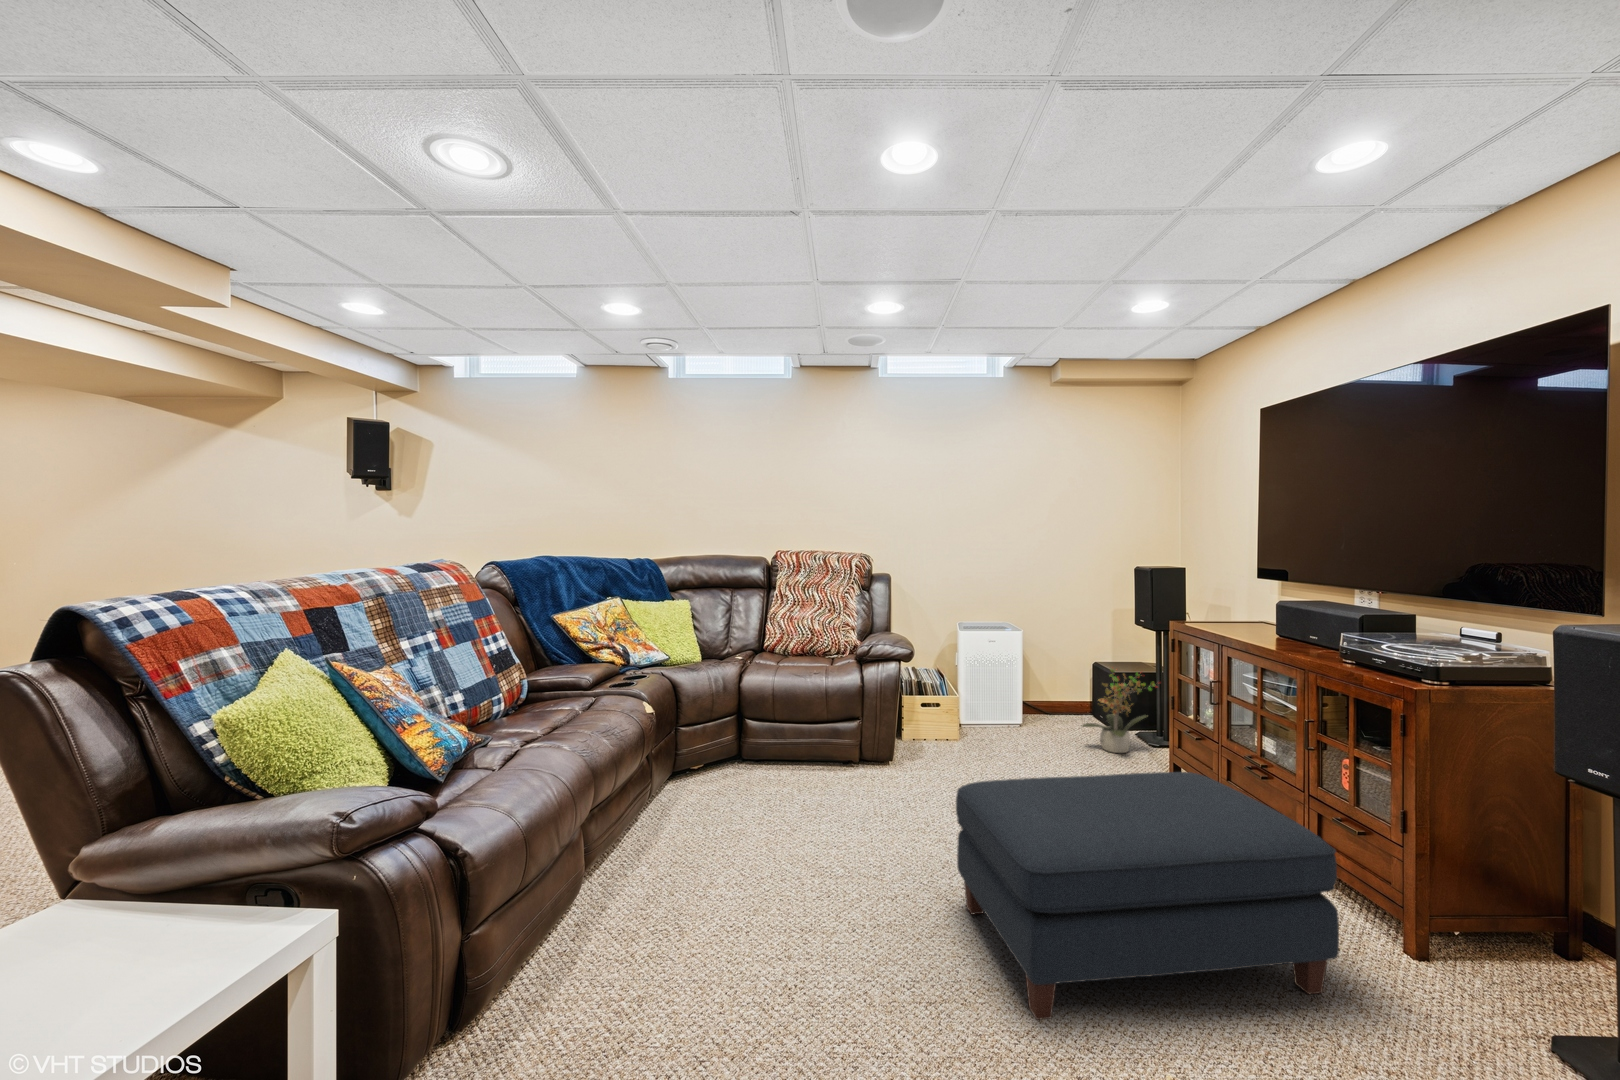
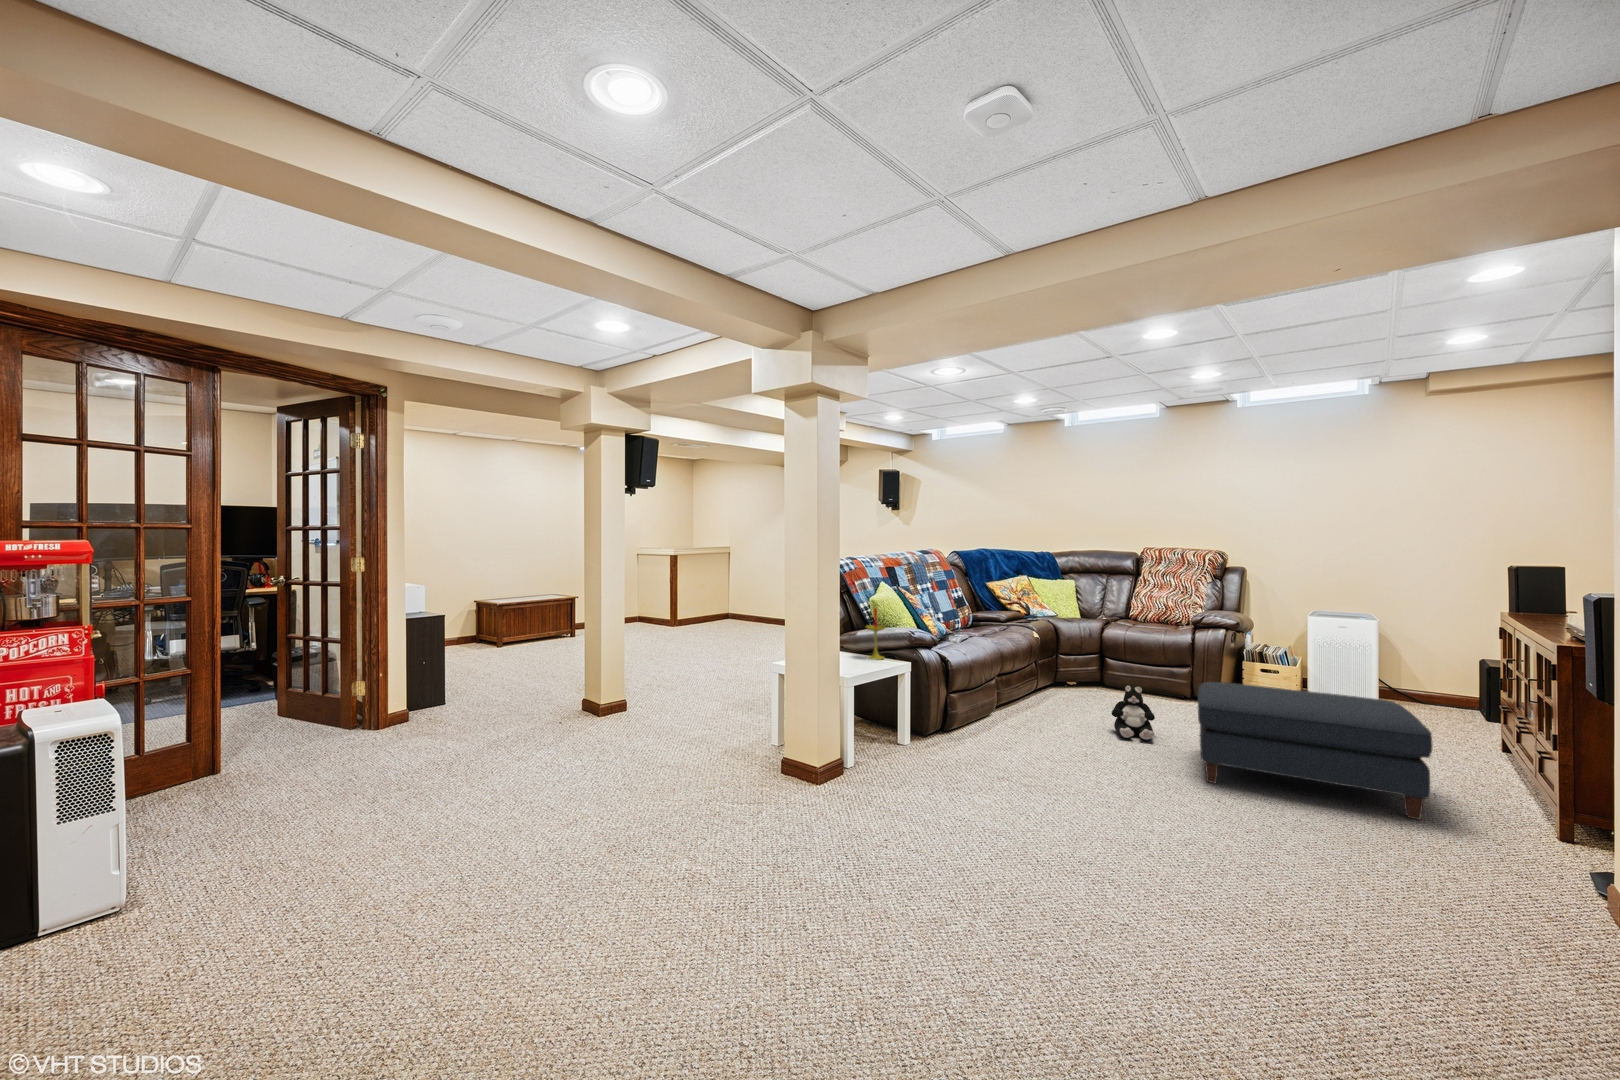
potted plant: present [1082,669,1155,753] -> none [1421,659,1511,732]
candle: none [129,763,226,961] -> present [866,608,885,660]
plush toy: none [807,798,887,912] -> present [1111,685,1155,740]

